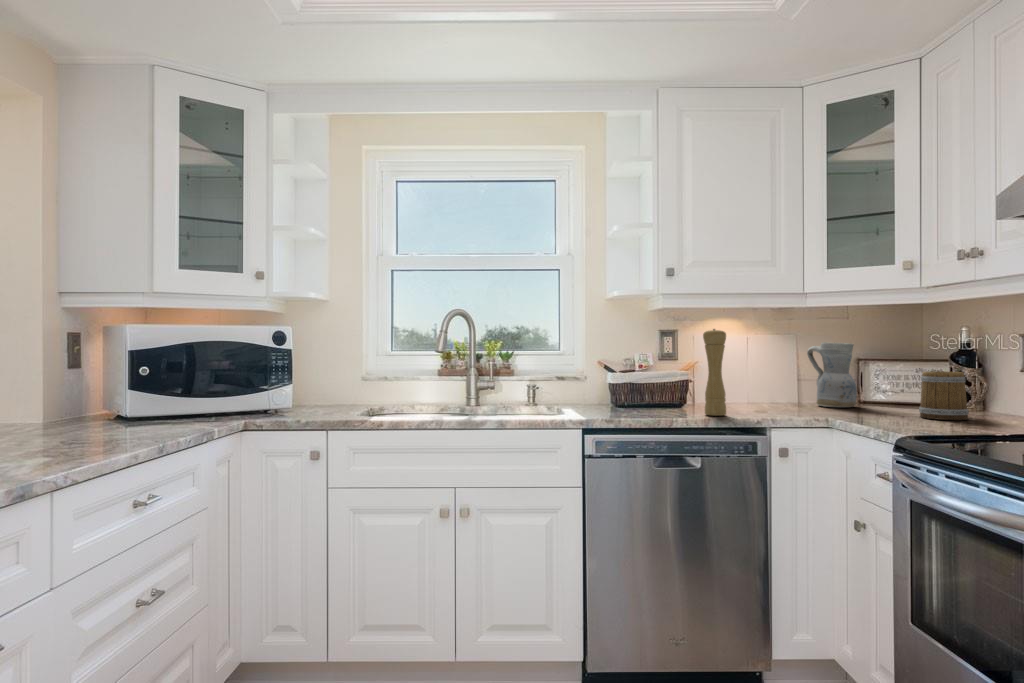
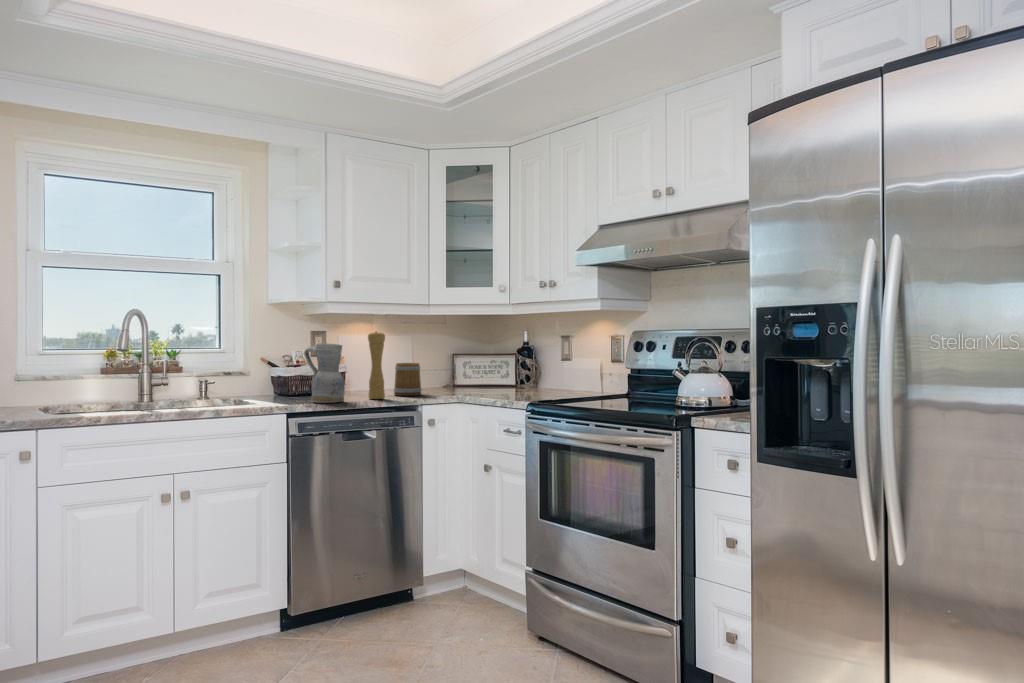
ceramic pitcher: present [807,342,857,407] -> present [304,343,345,403]
mug: present [919,371,969,420] -> present [394,363,422,396]

